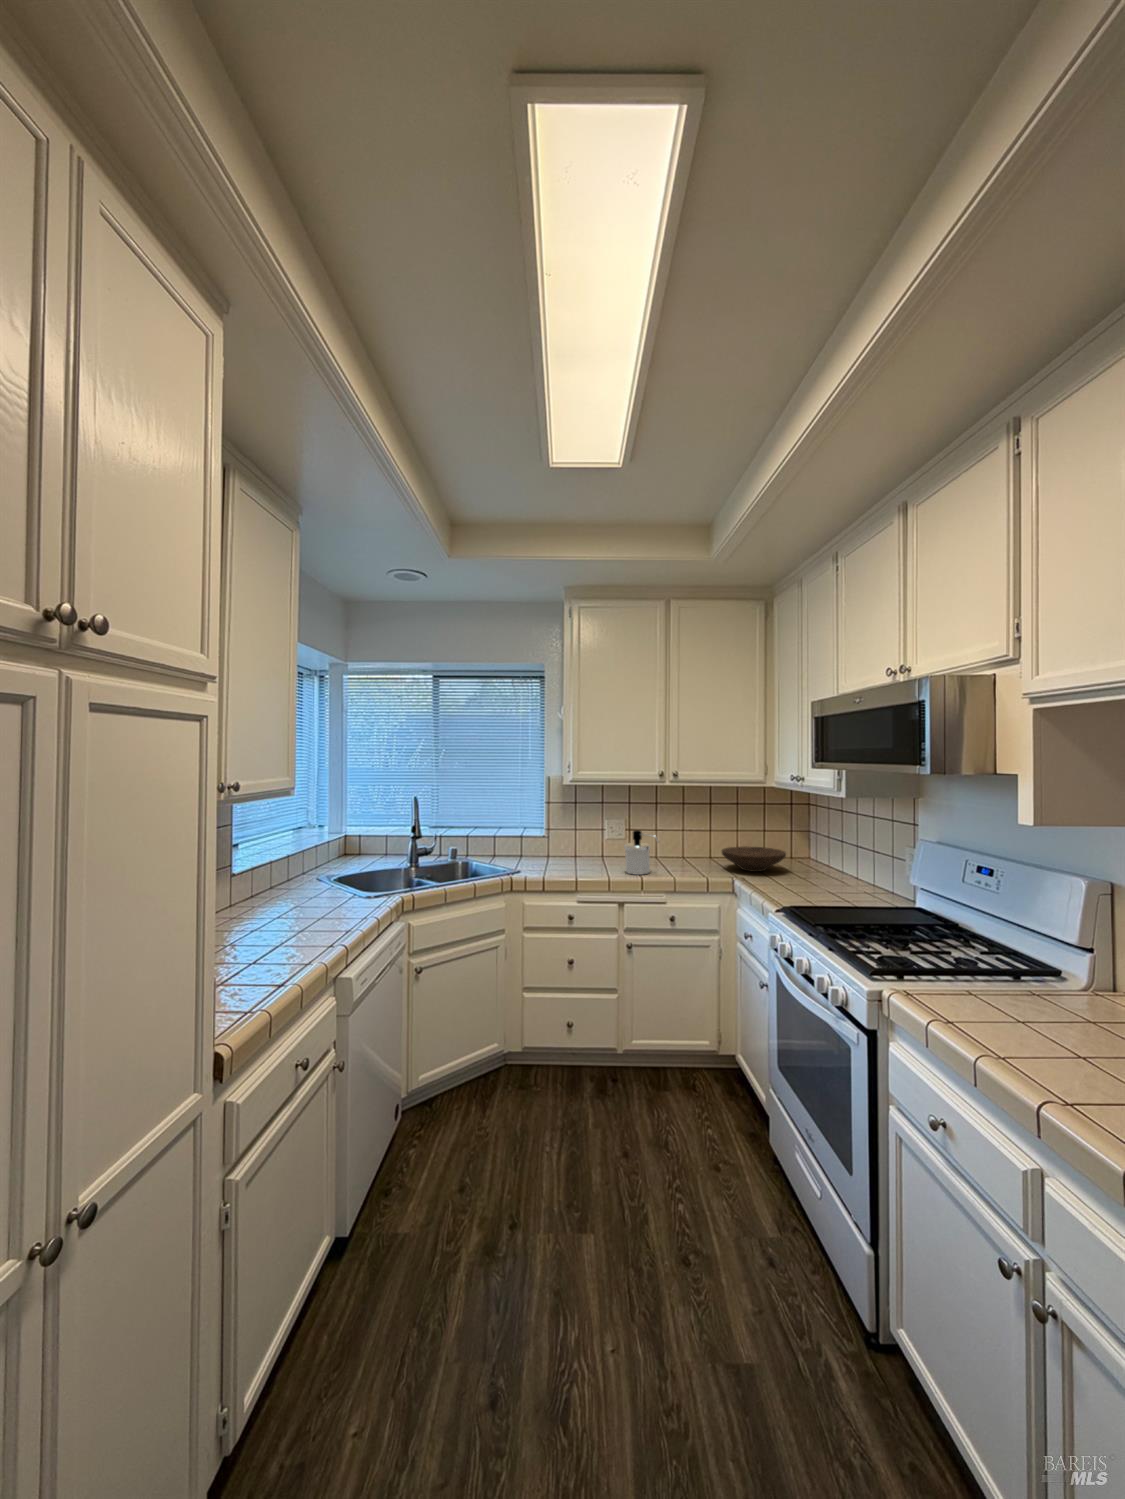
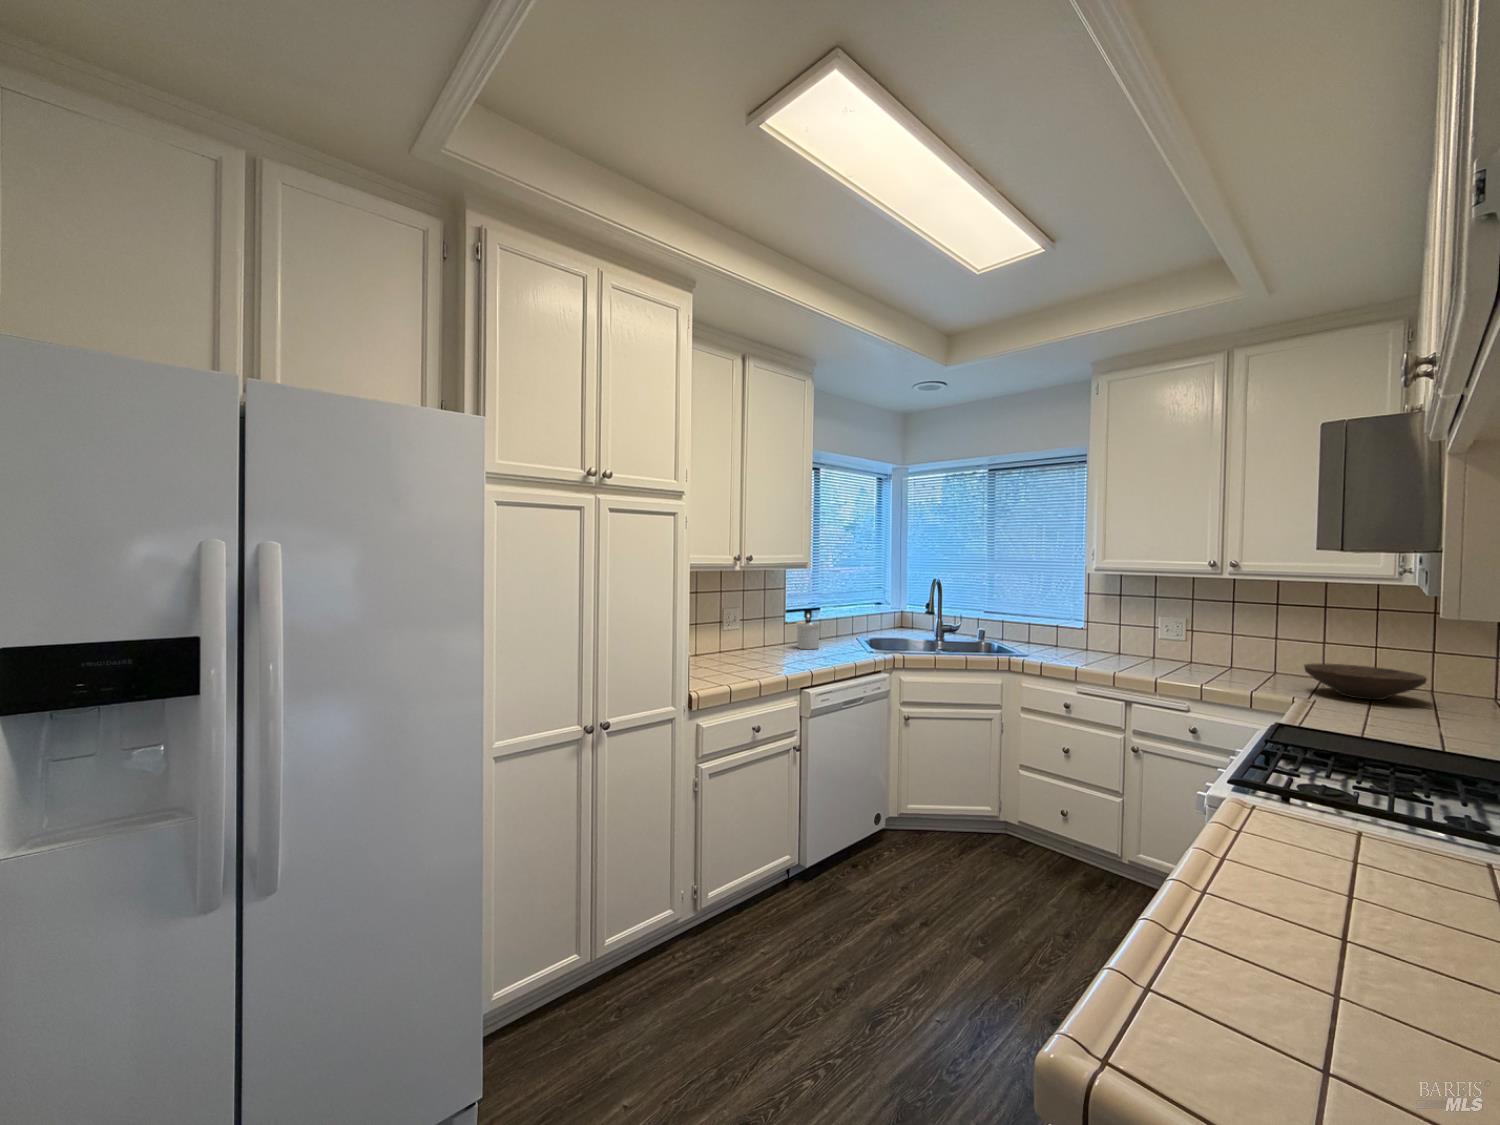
soap dispenser: present [625,830,659,875] -> present [796,609,820,649]

